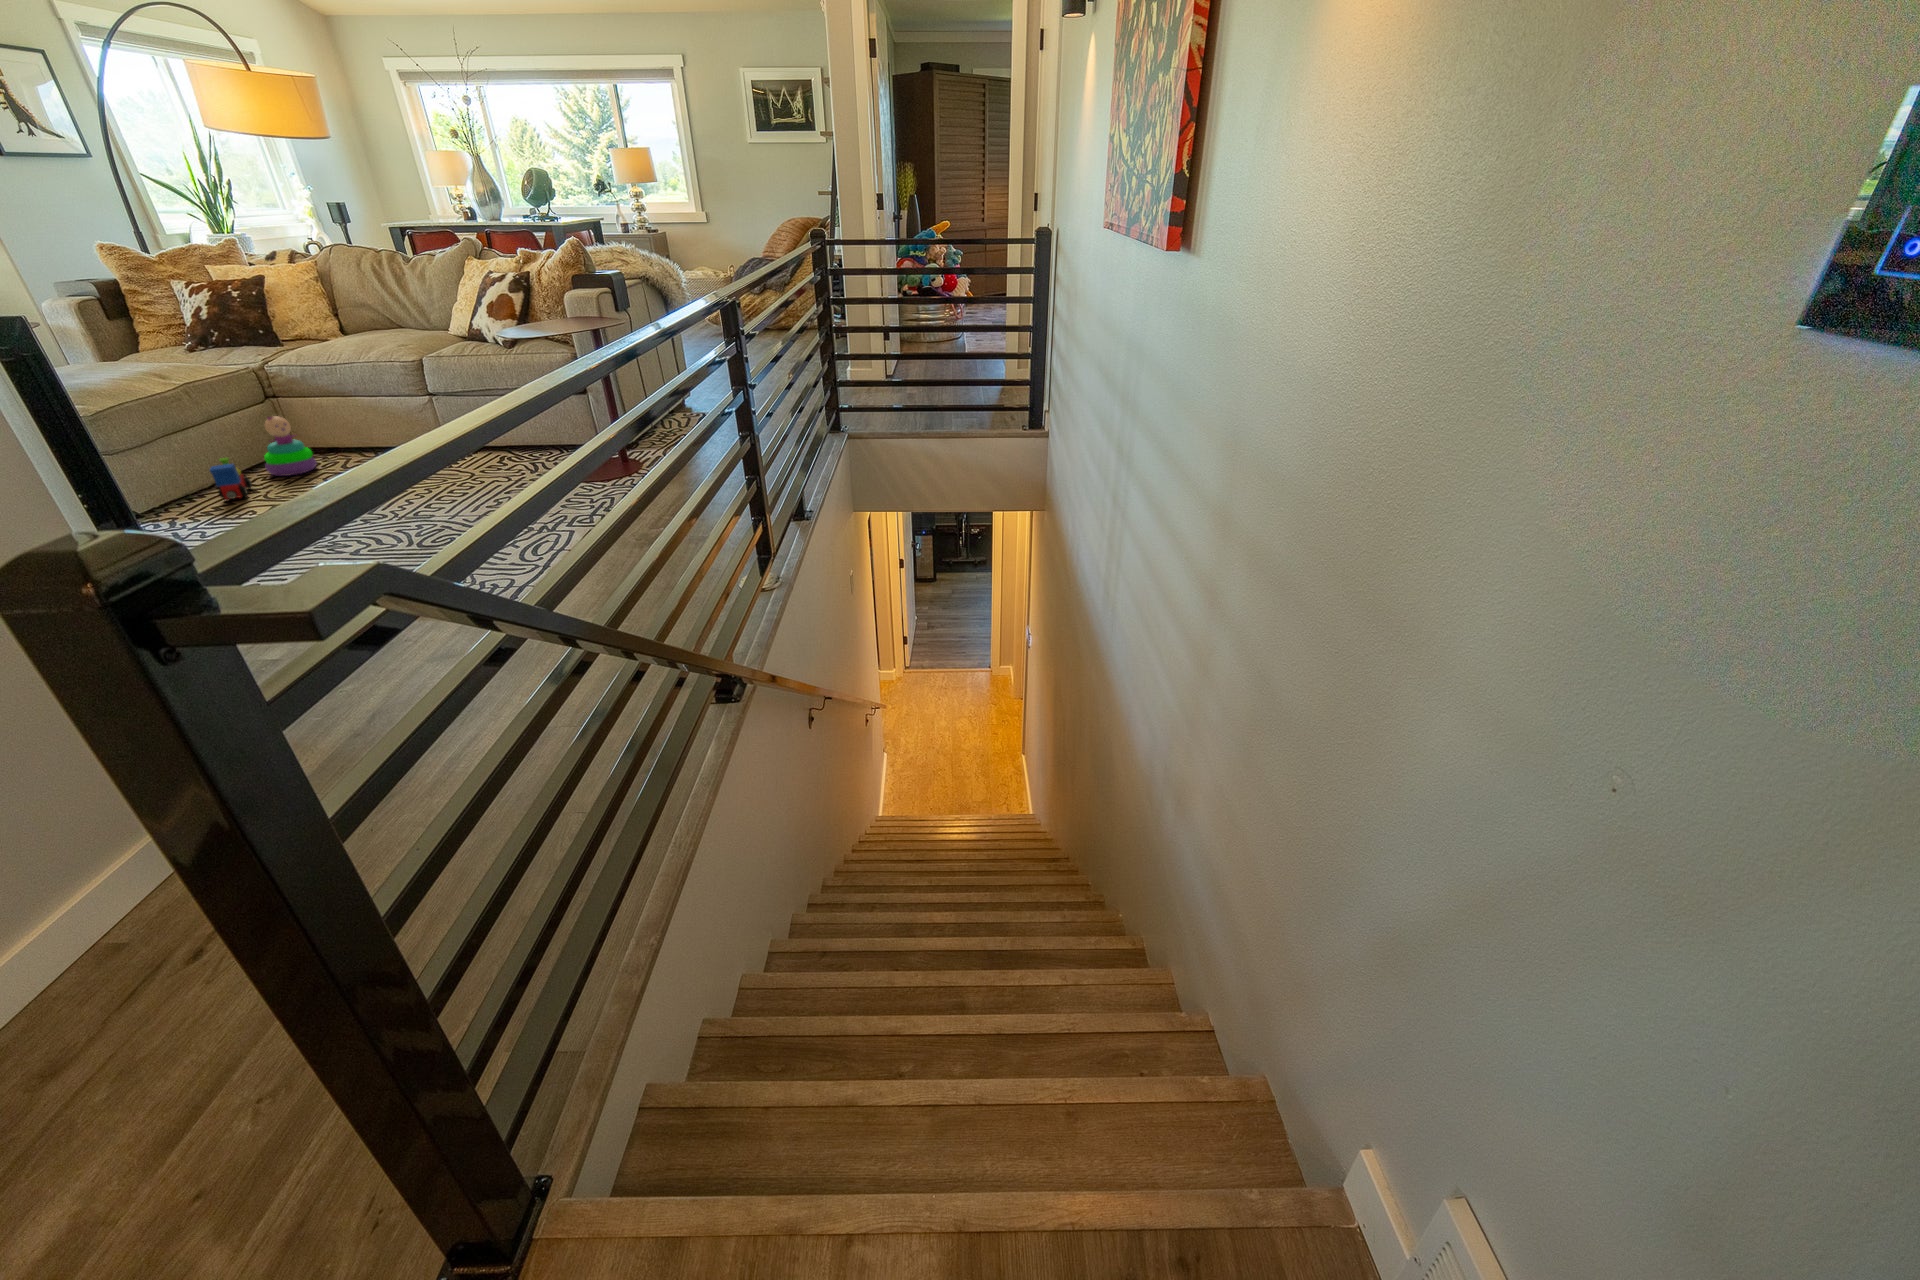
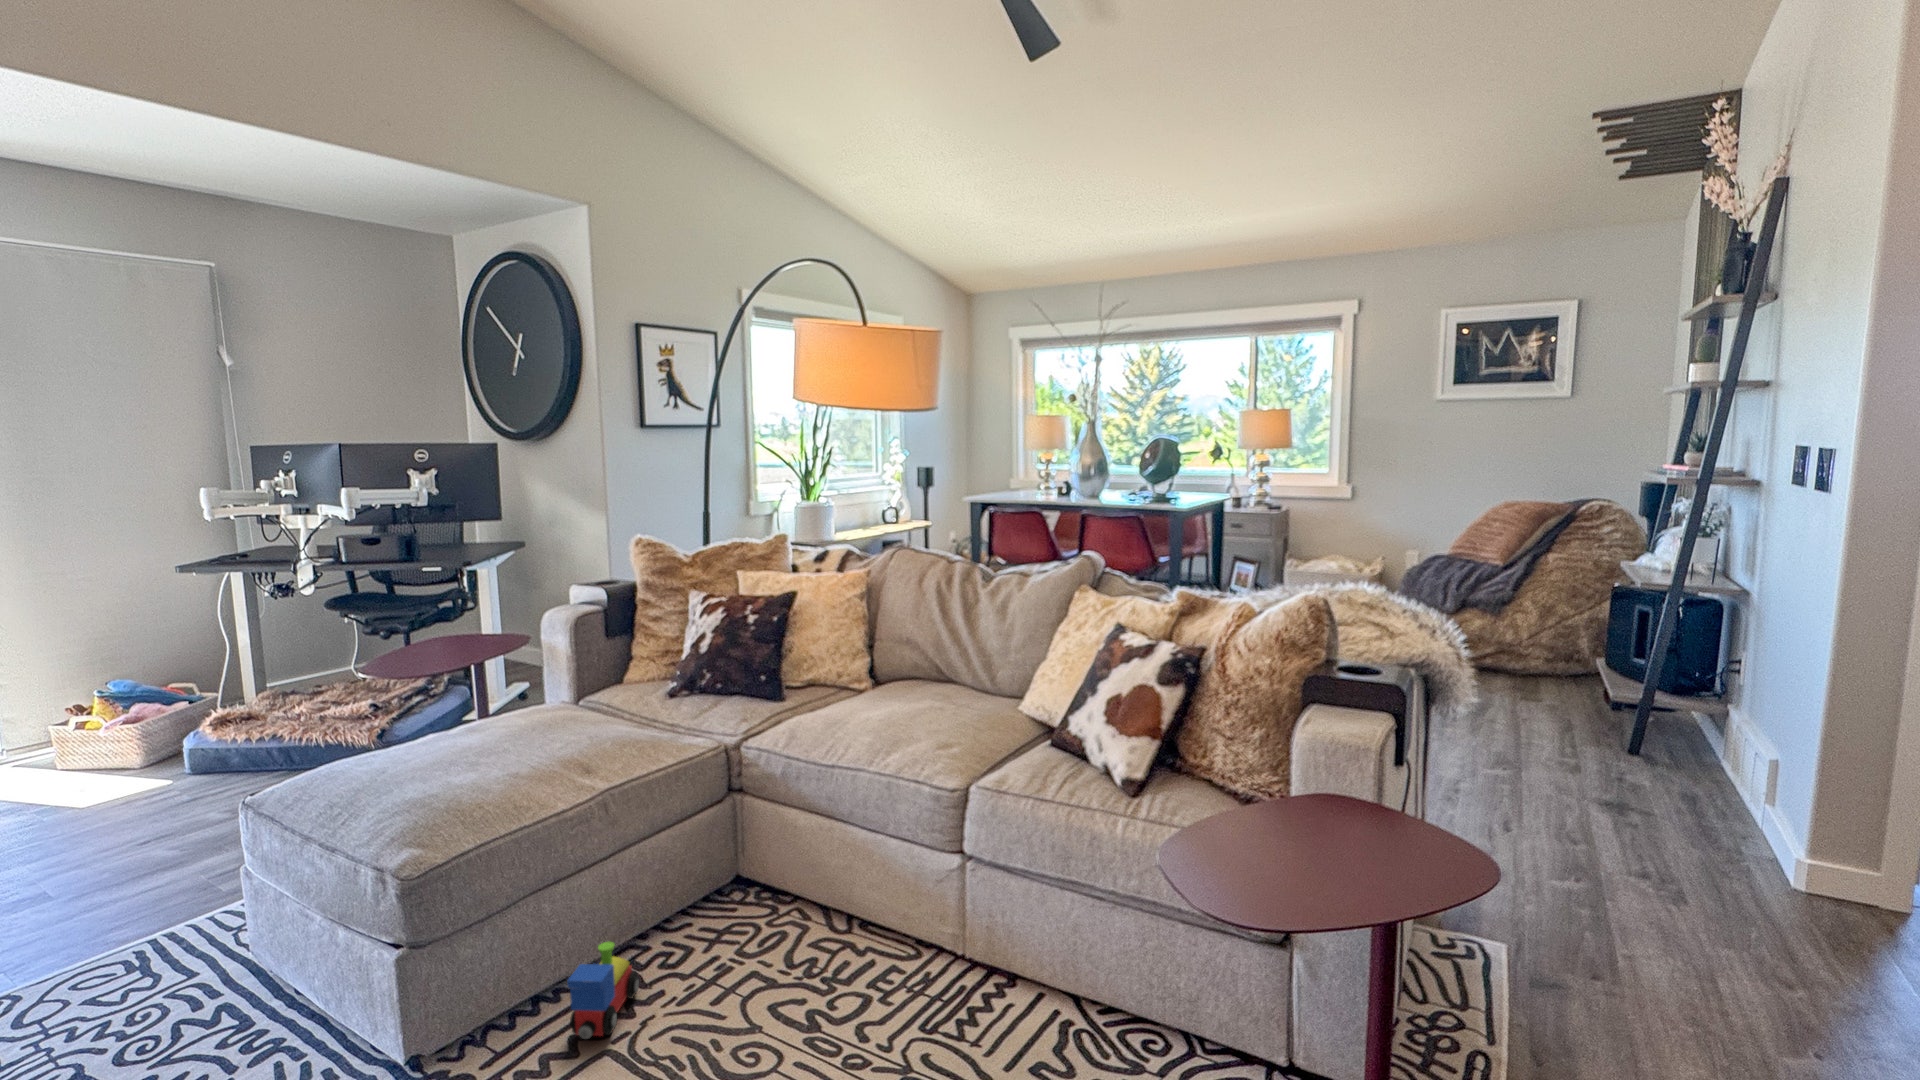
stacking toy: present [264,416,317,476] -> none [677,853,756,968]

